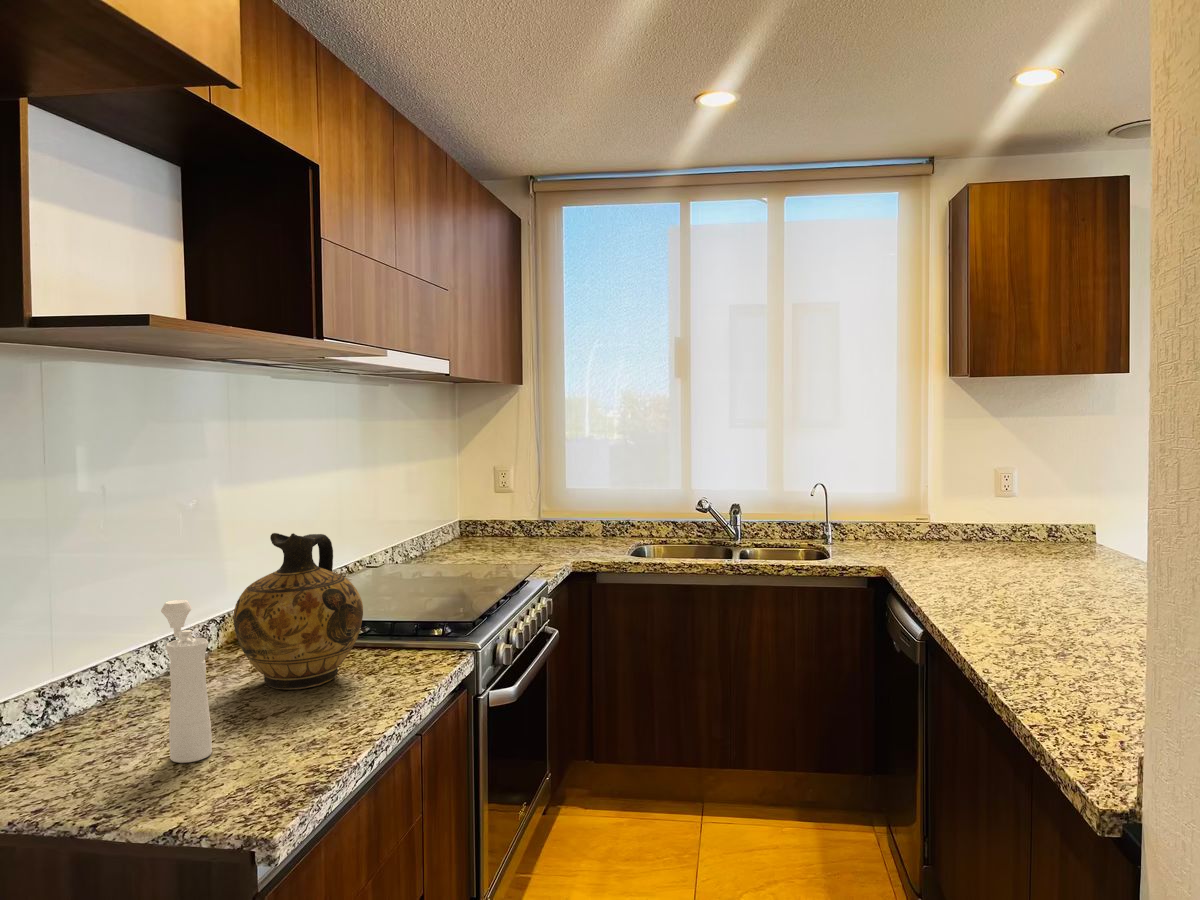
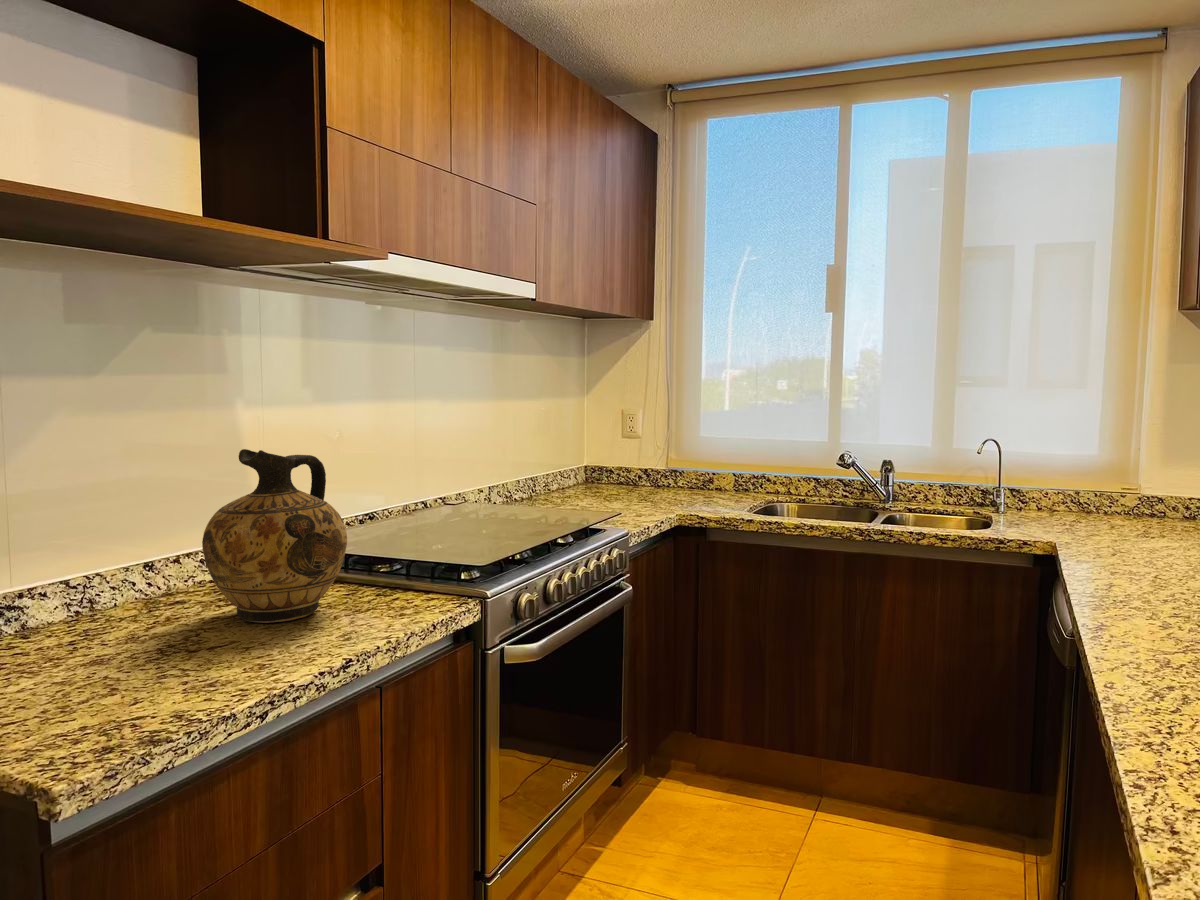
pepper mill: present [161,600,212,763] -> none [55,512,116,689]

